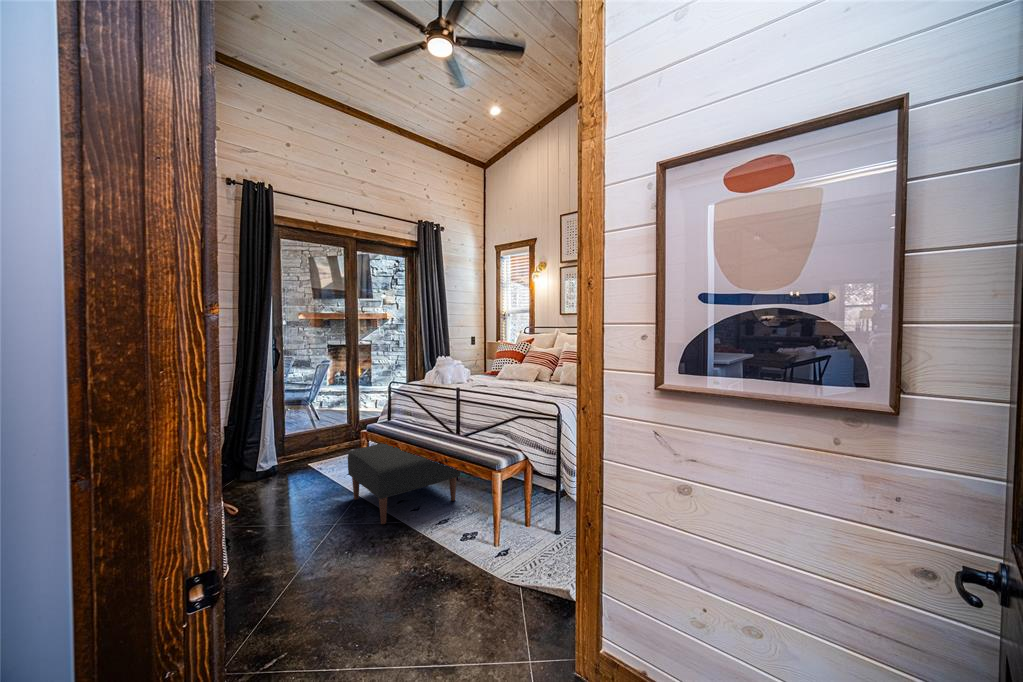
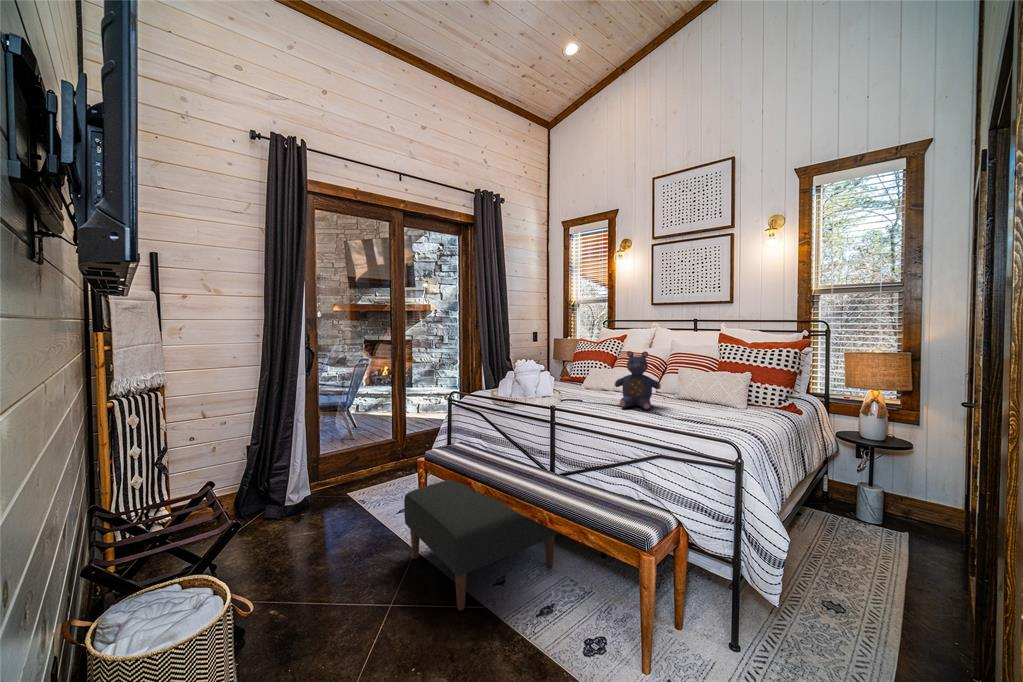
teddy bear: none [510,349,542,390] -> present [614,351,661,409]

